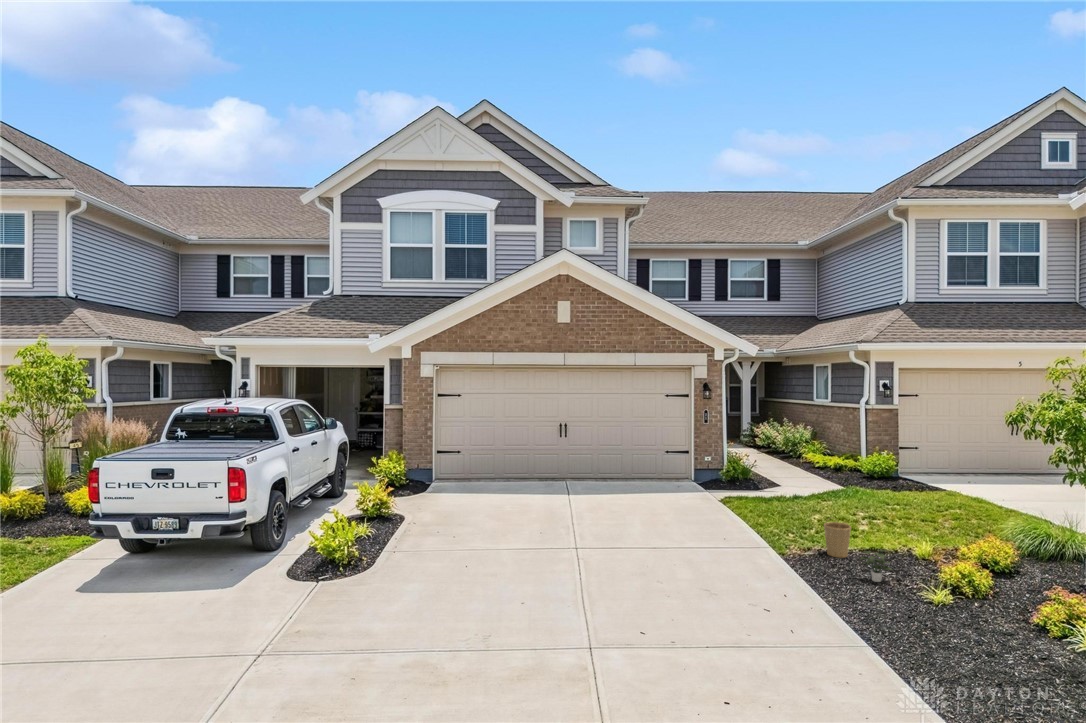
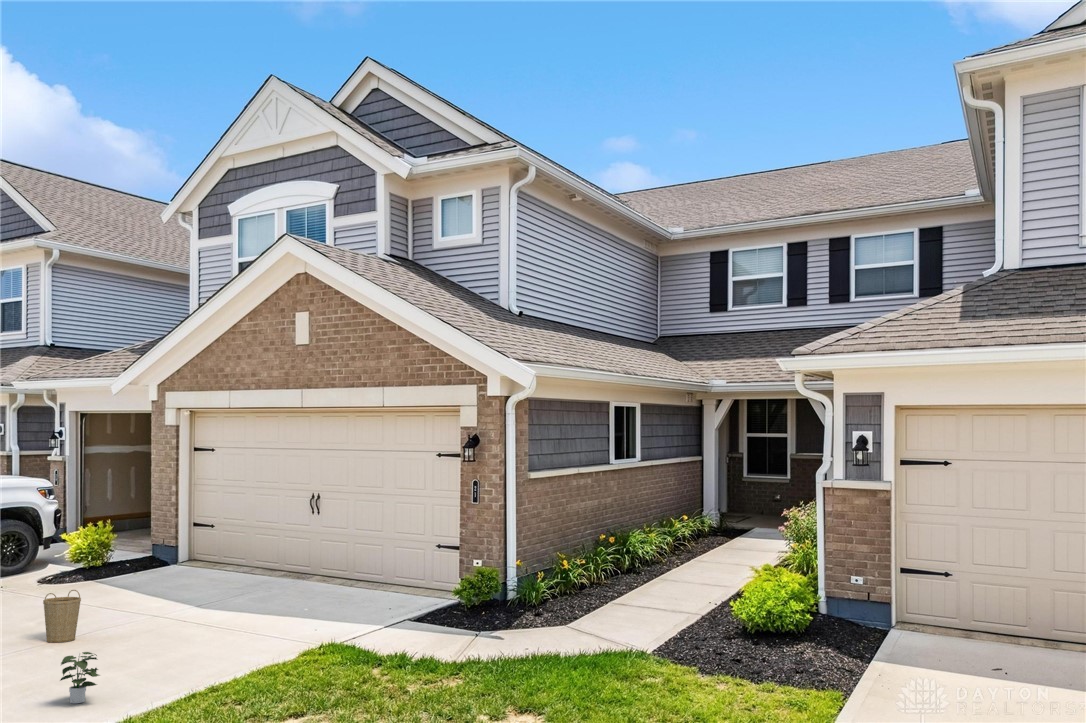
basket: present [824,522,851,558] -> present [43,590,81,643]

